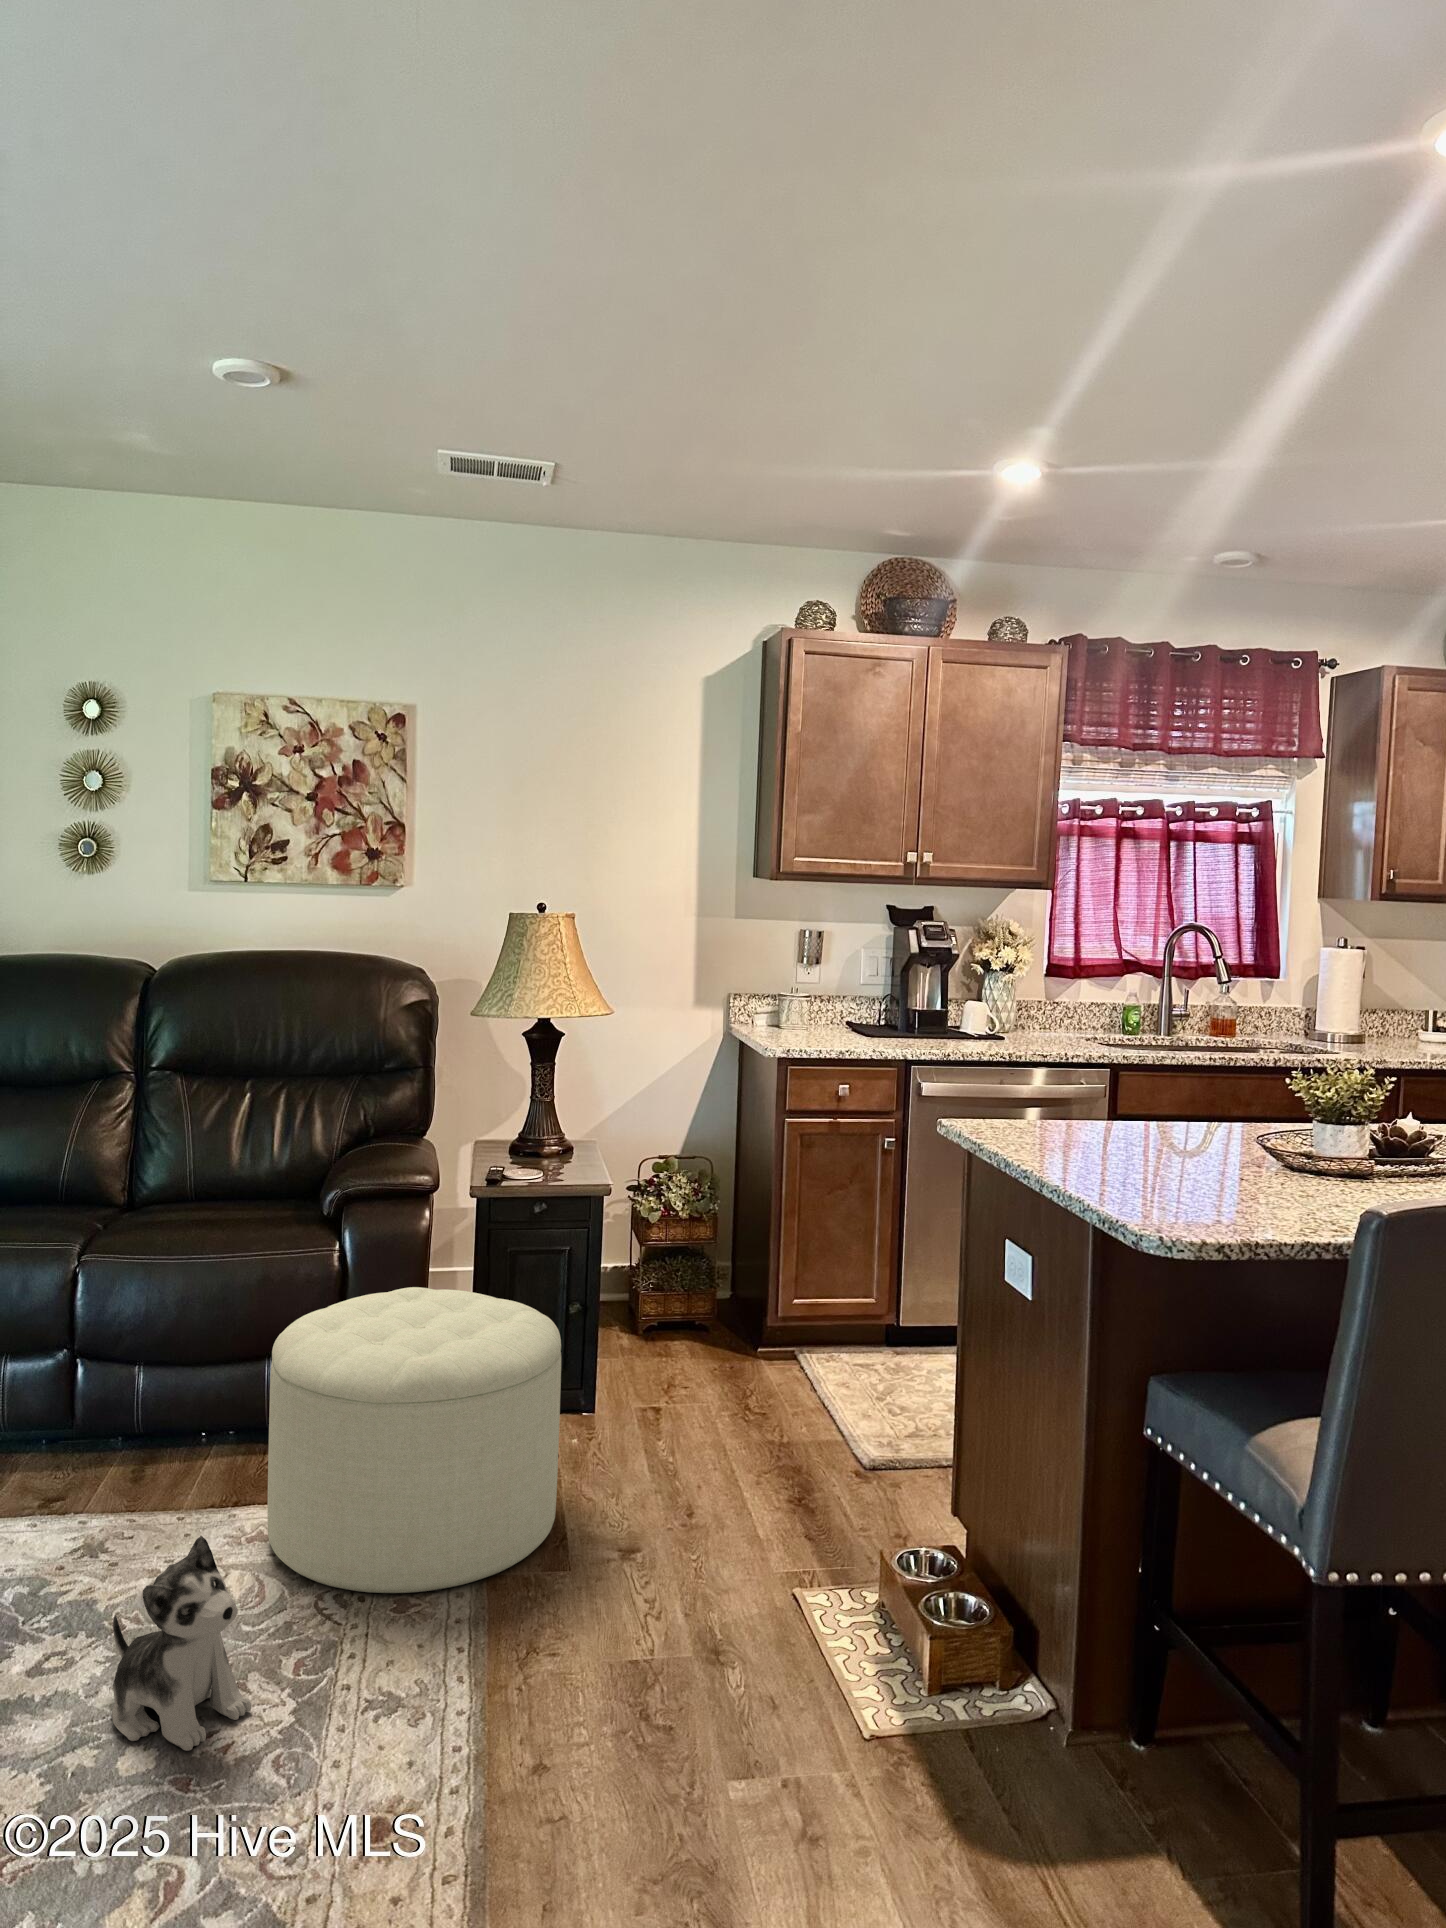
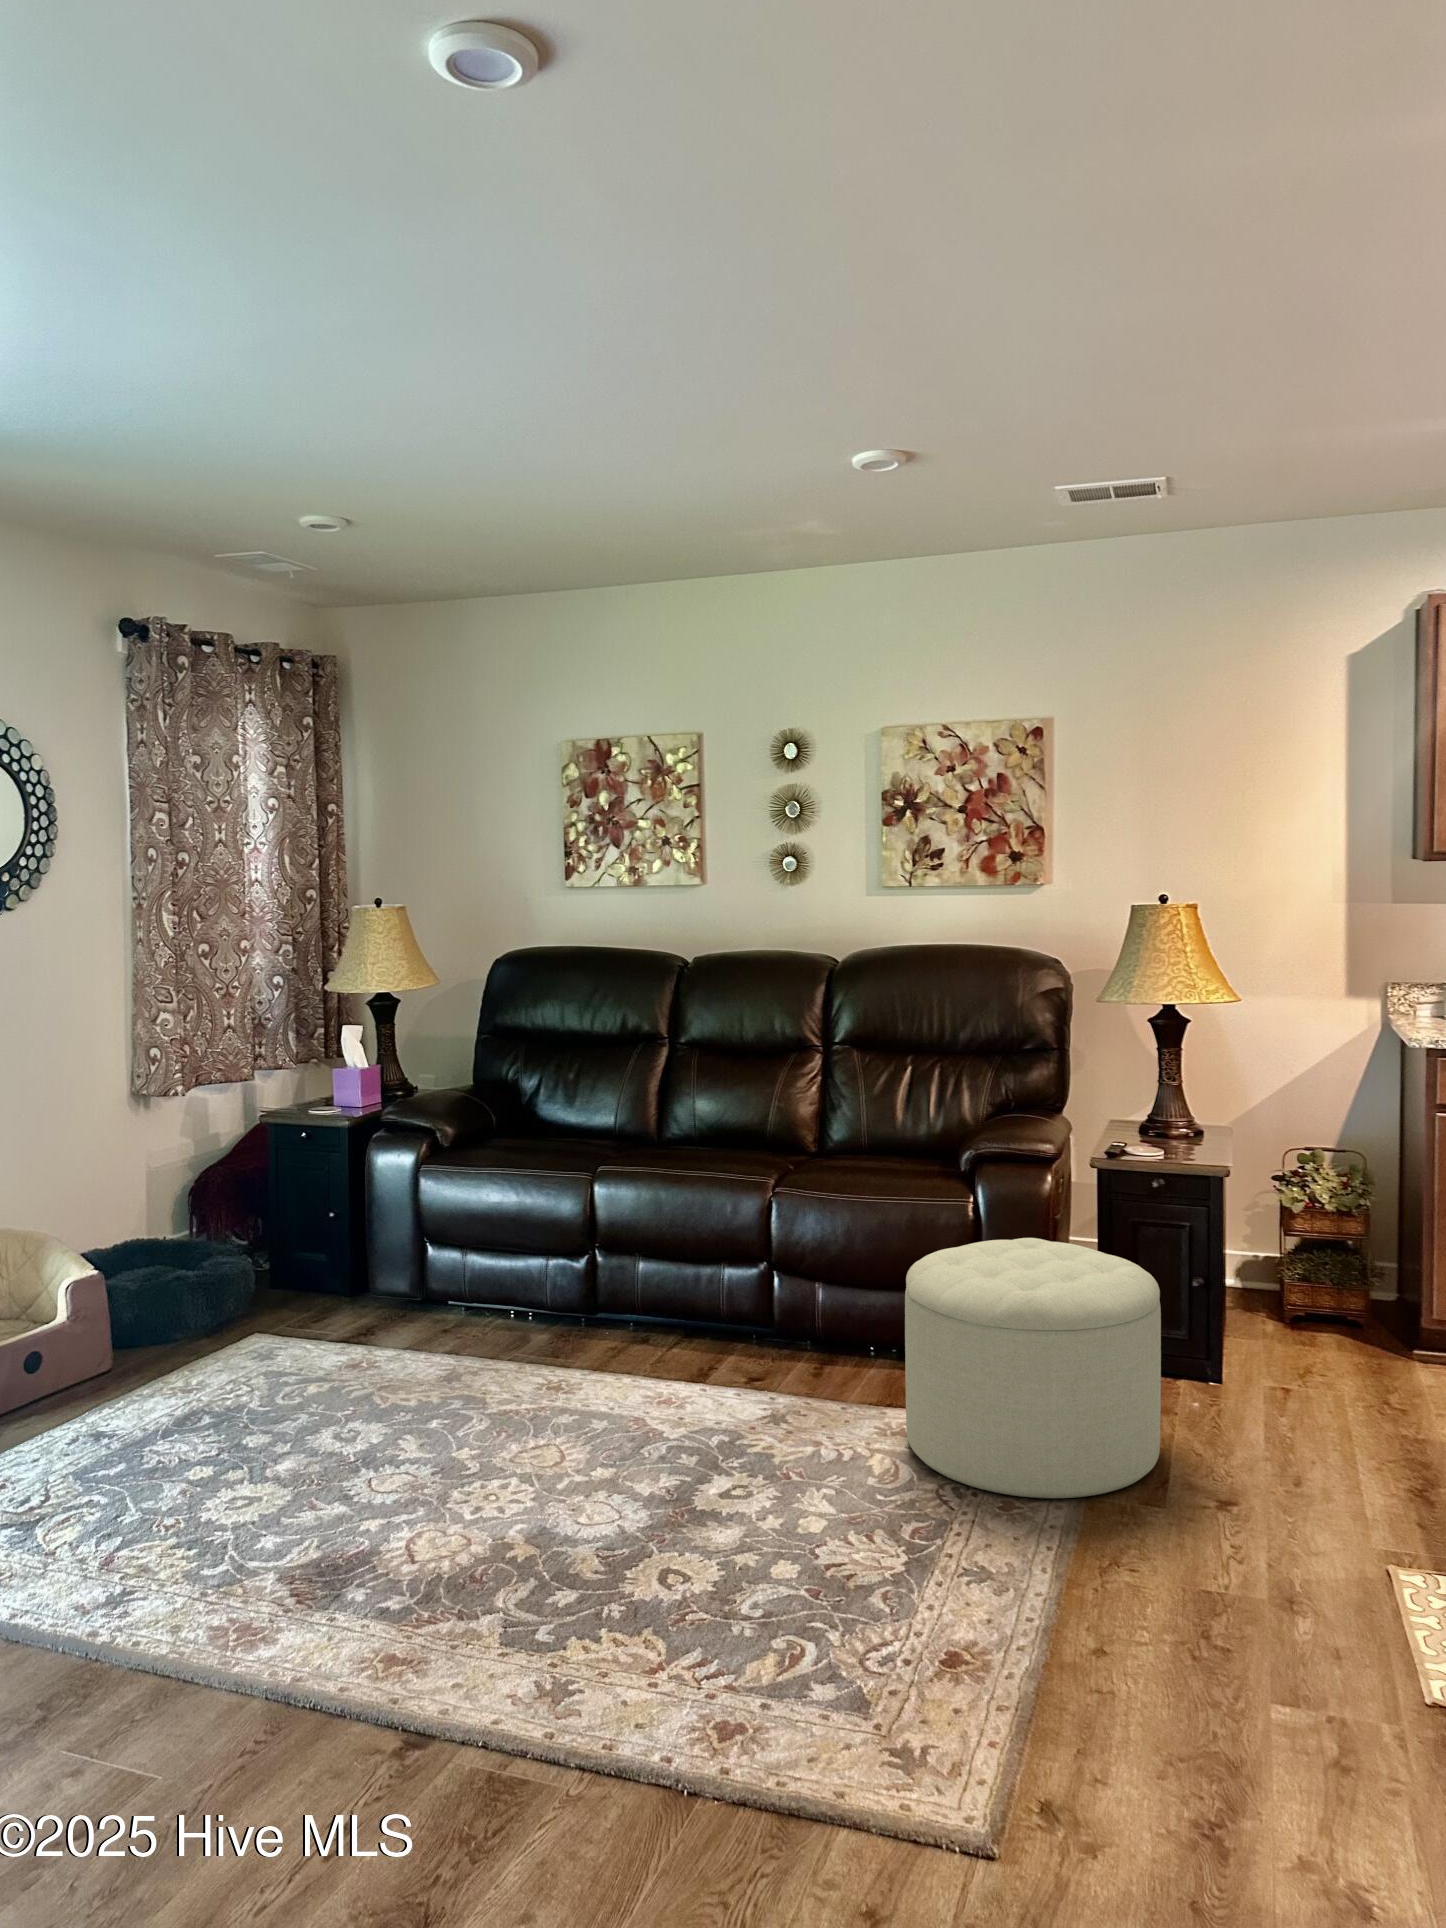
plush toy: present [112,1536,251,1751] -> none [771,1406,874,1573]

